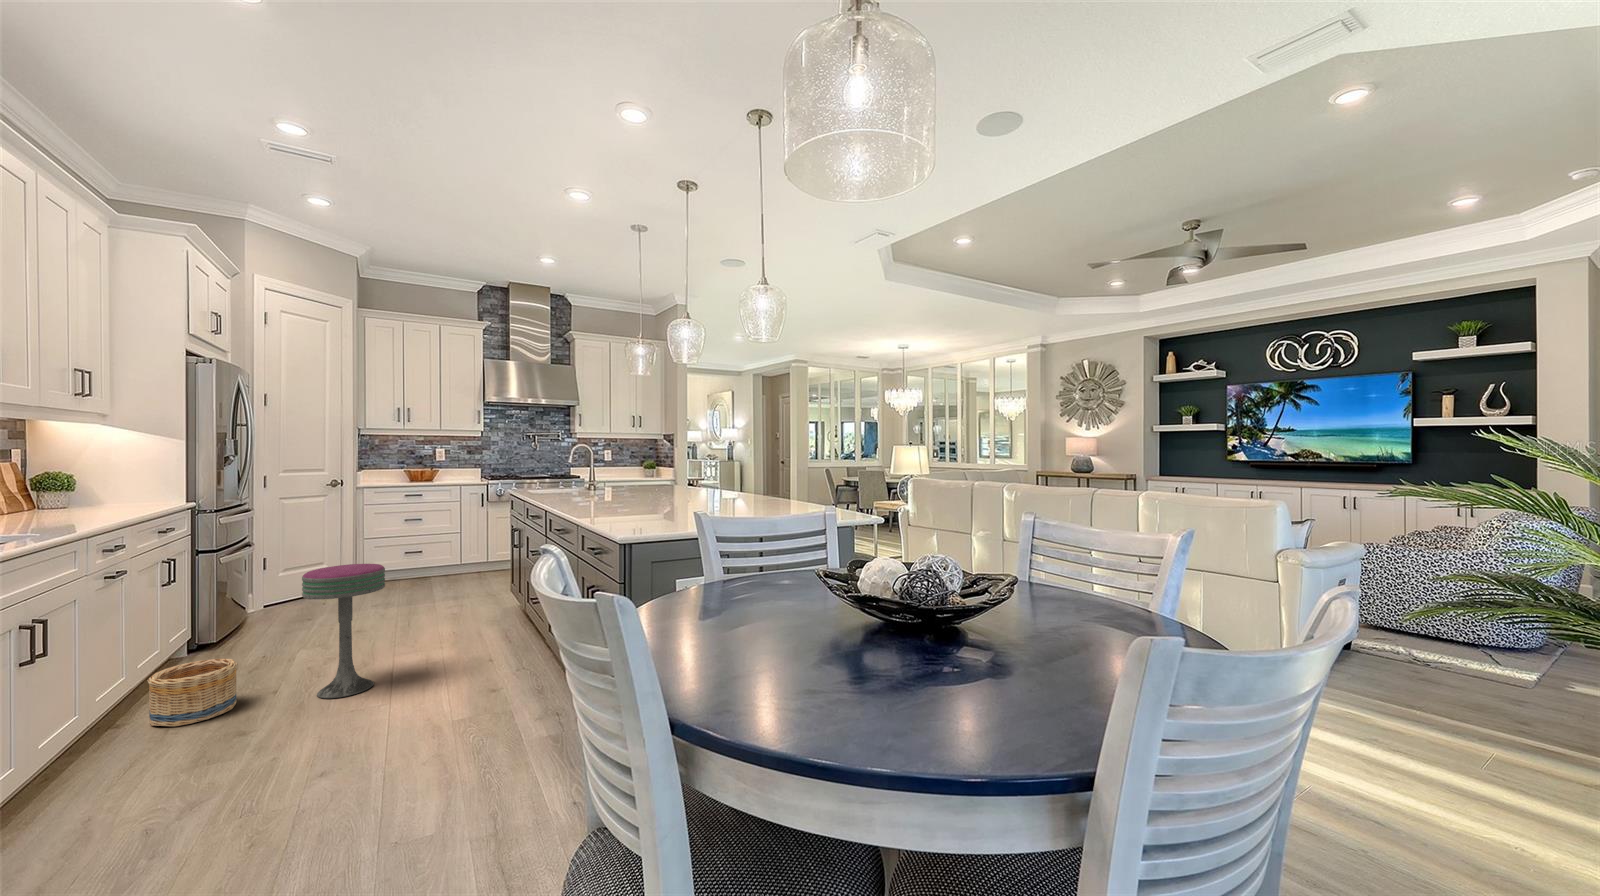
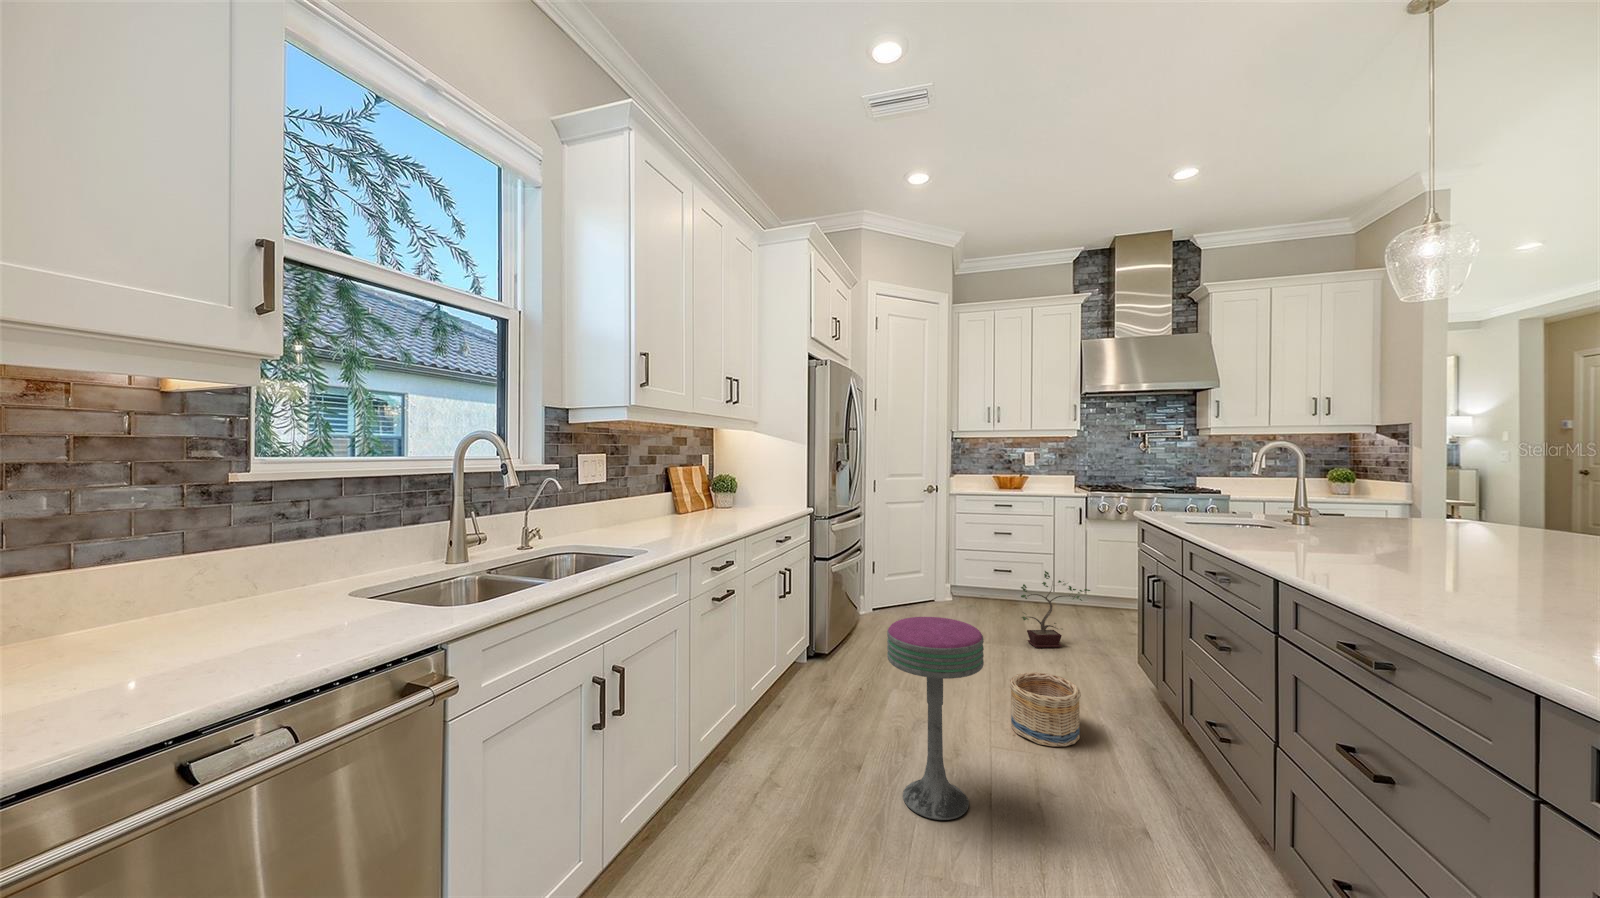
potted plant: none [425,541,484,602] -> present [1021,571,1090,648]
basket: present [148,659,238,726] -> present [1010,672,1081,747]

